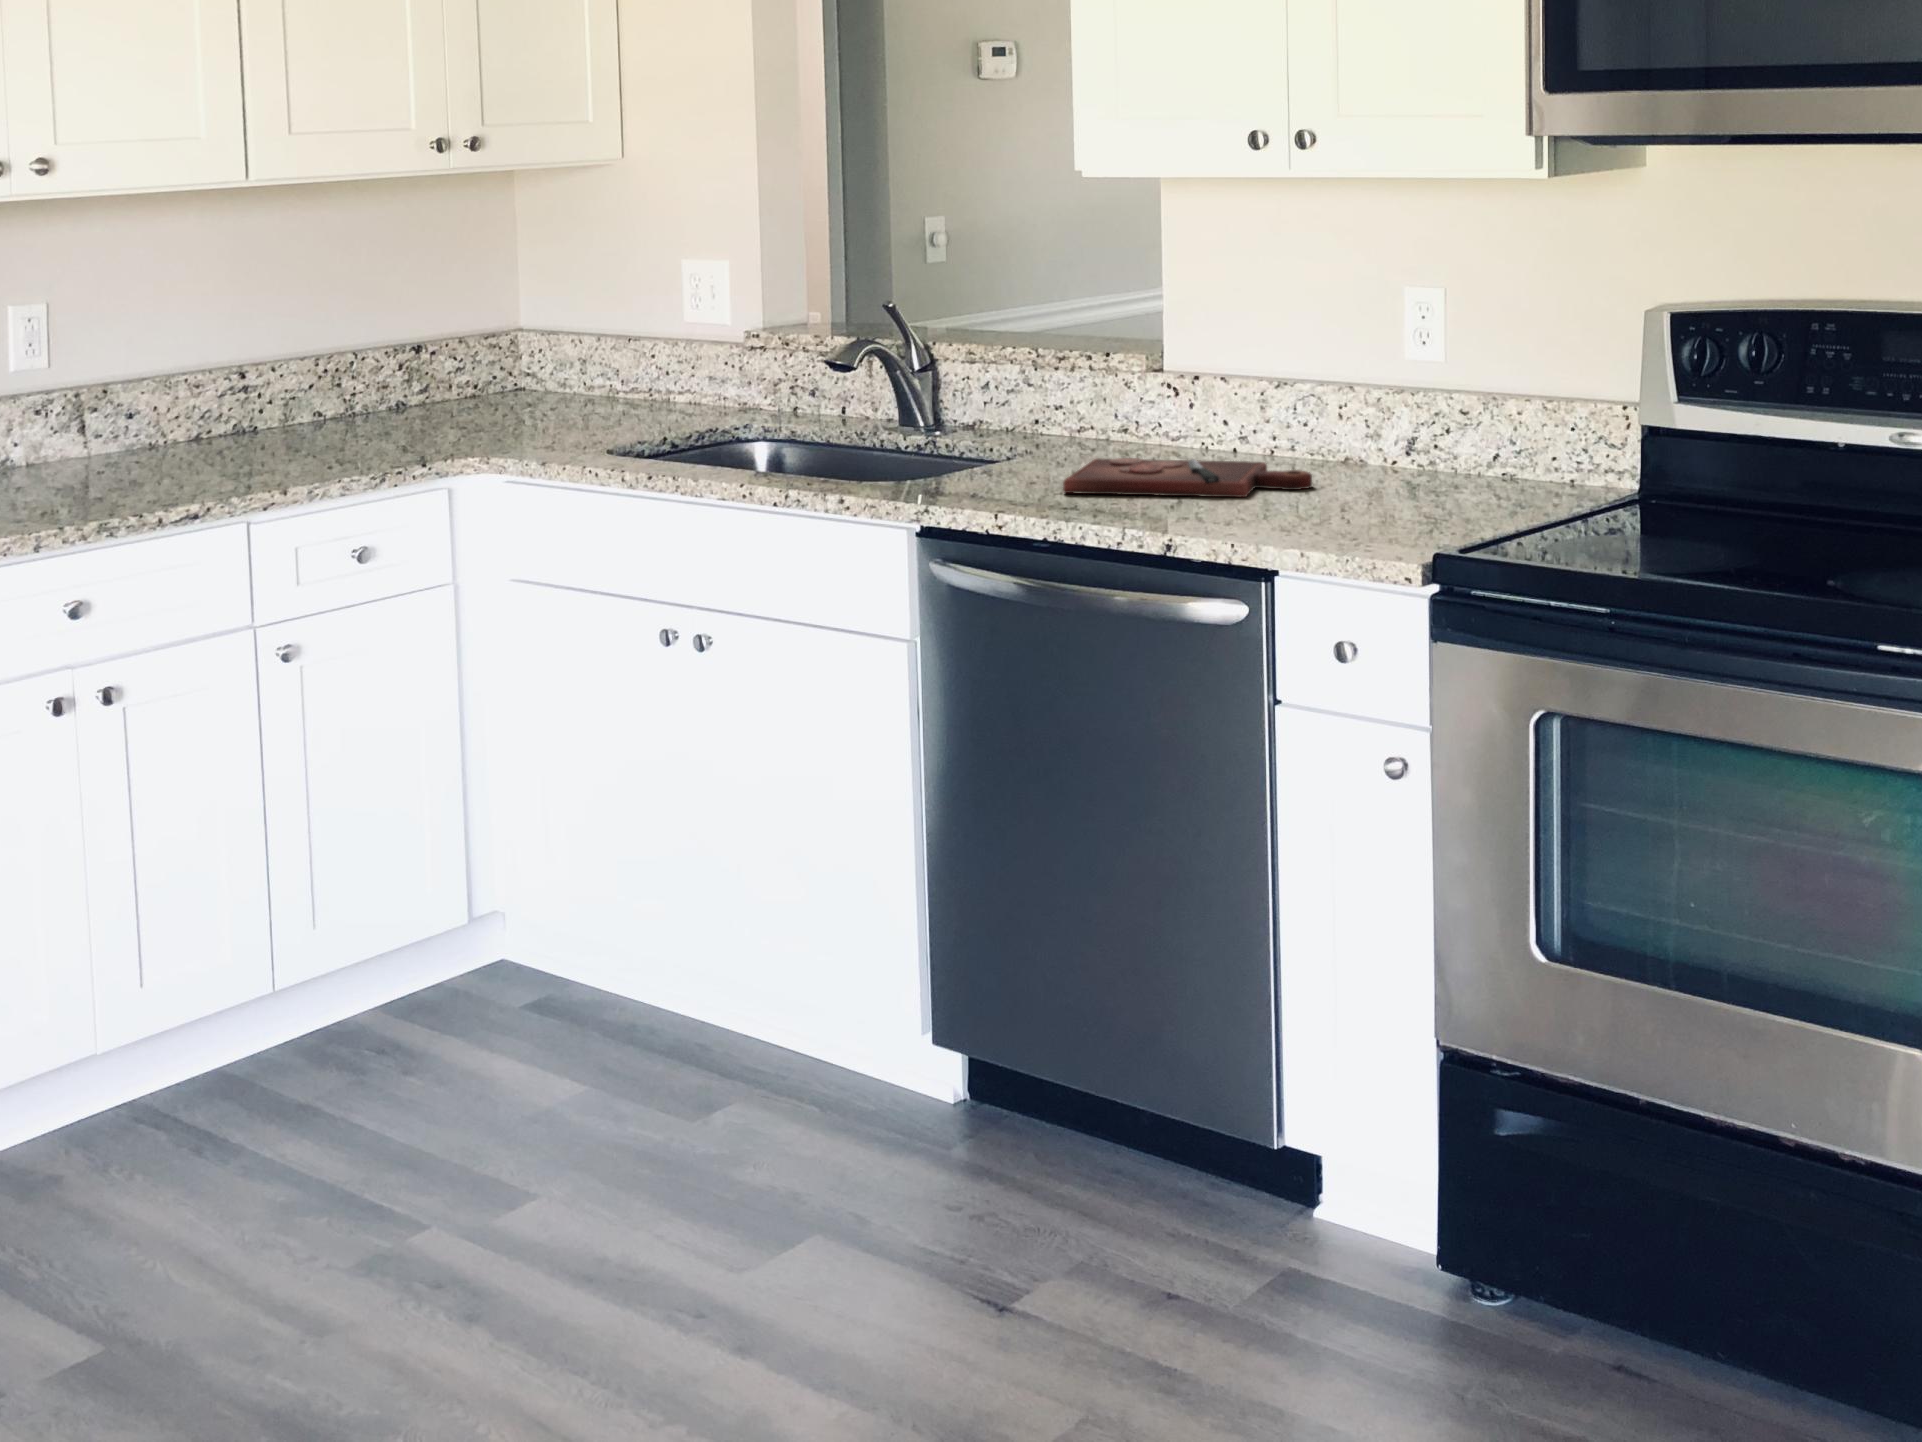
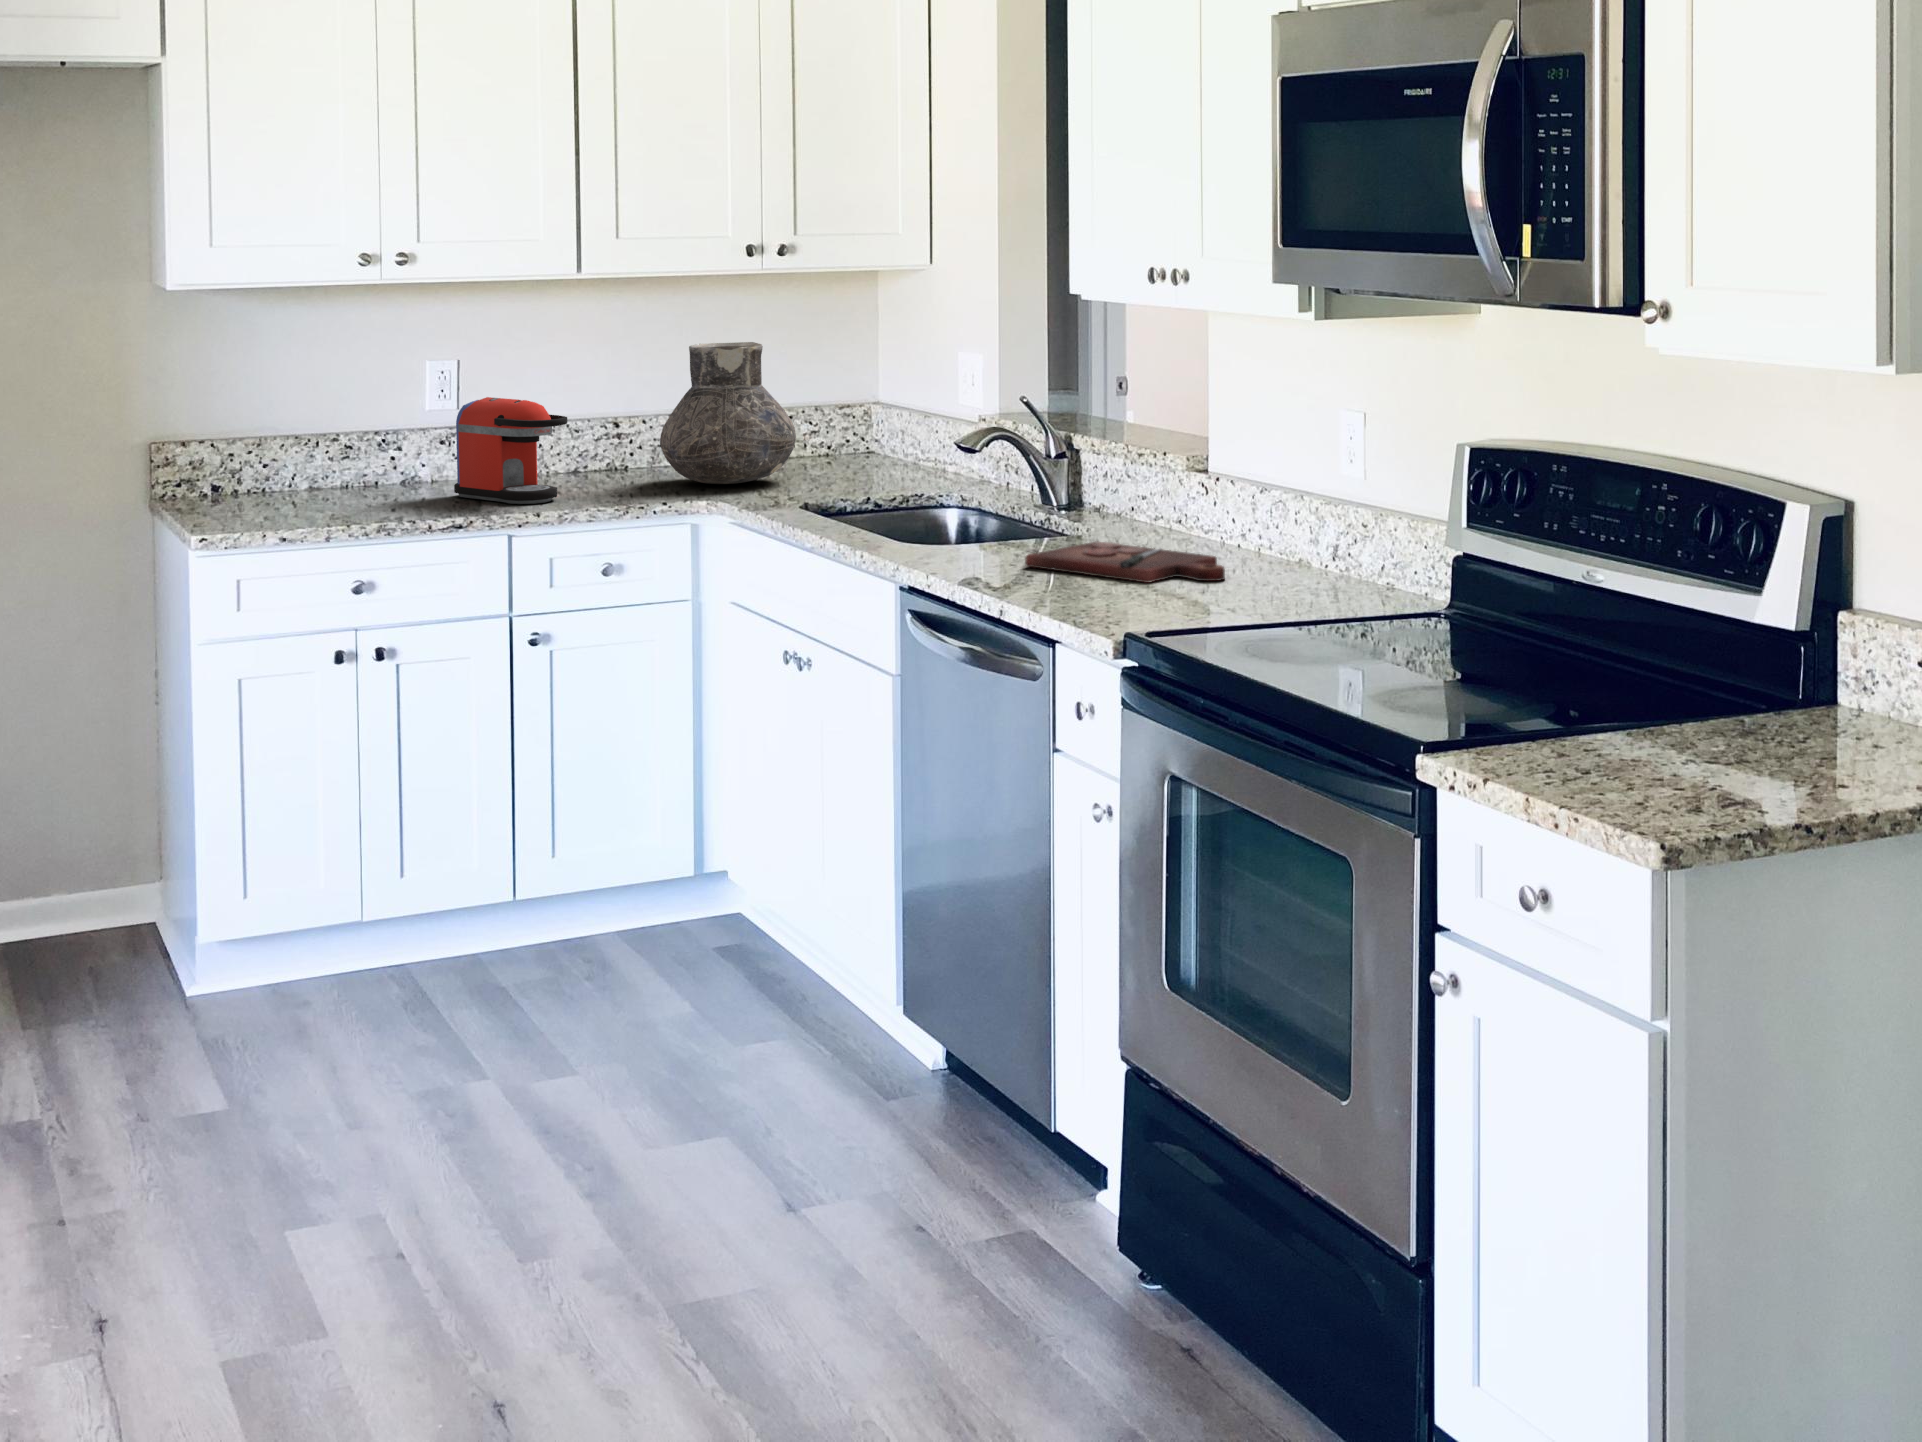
vase: none [338,263,508,438] -> present [660,342,796,484]
coffee maker: none [102,347,279,481] -> present [454,397,567,504]

